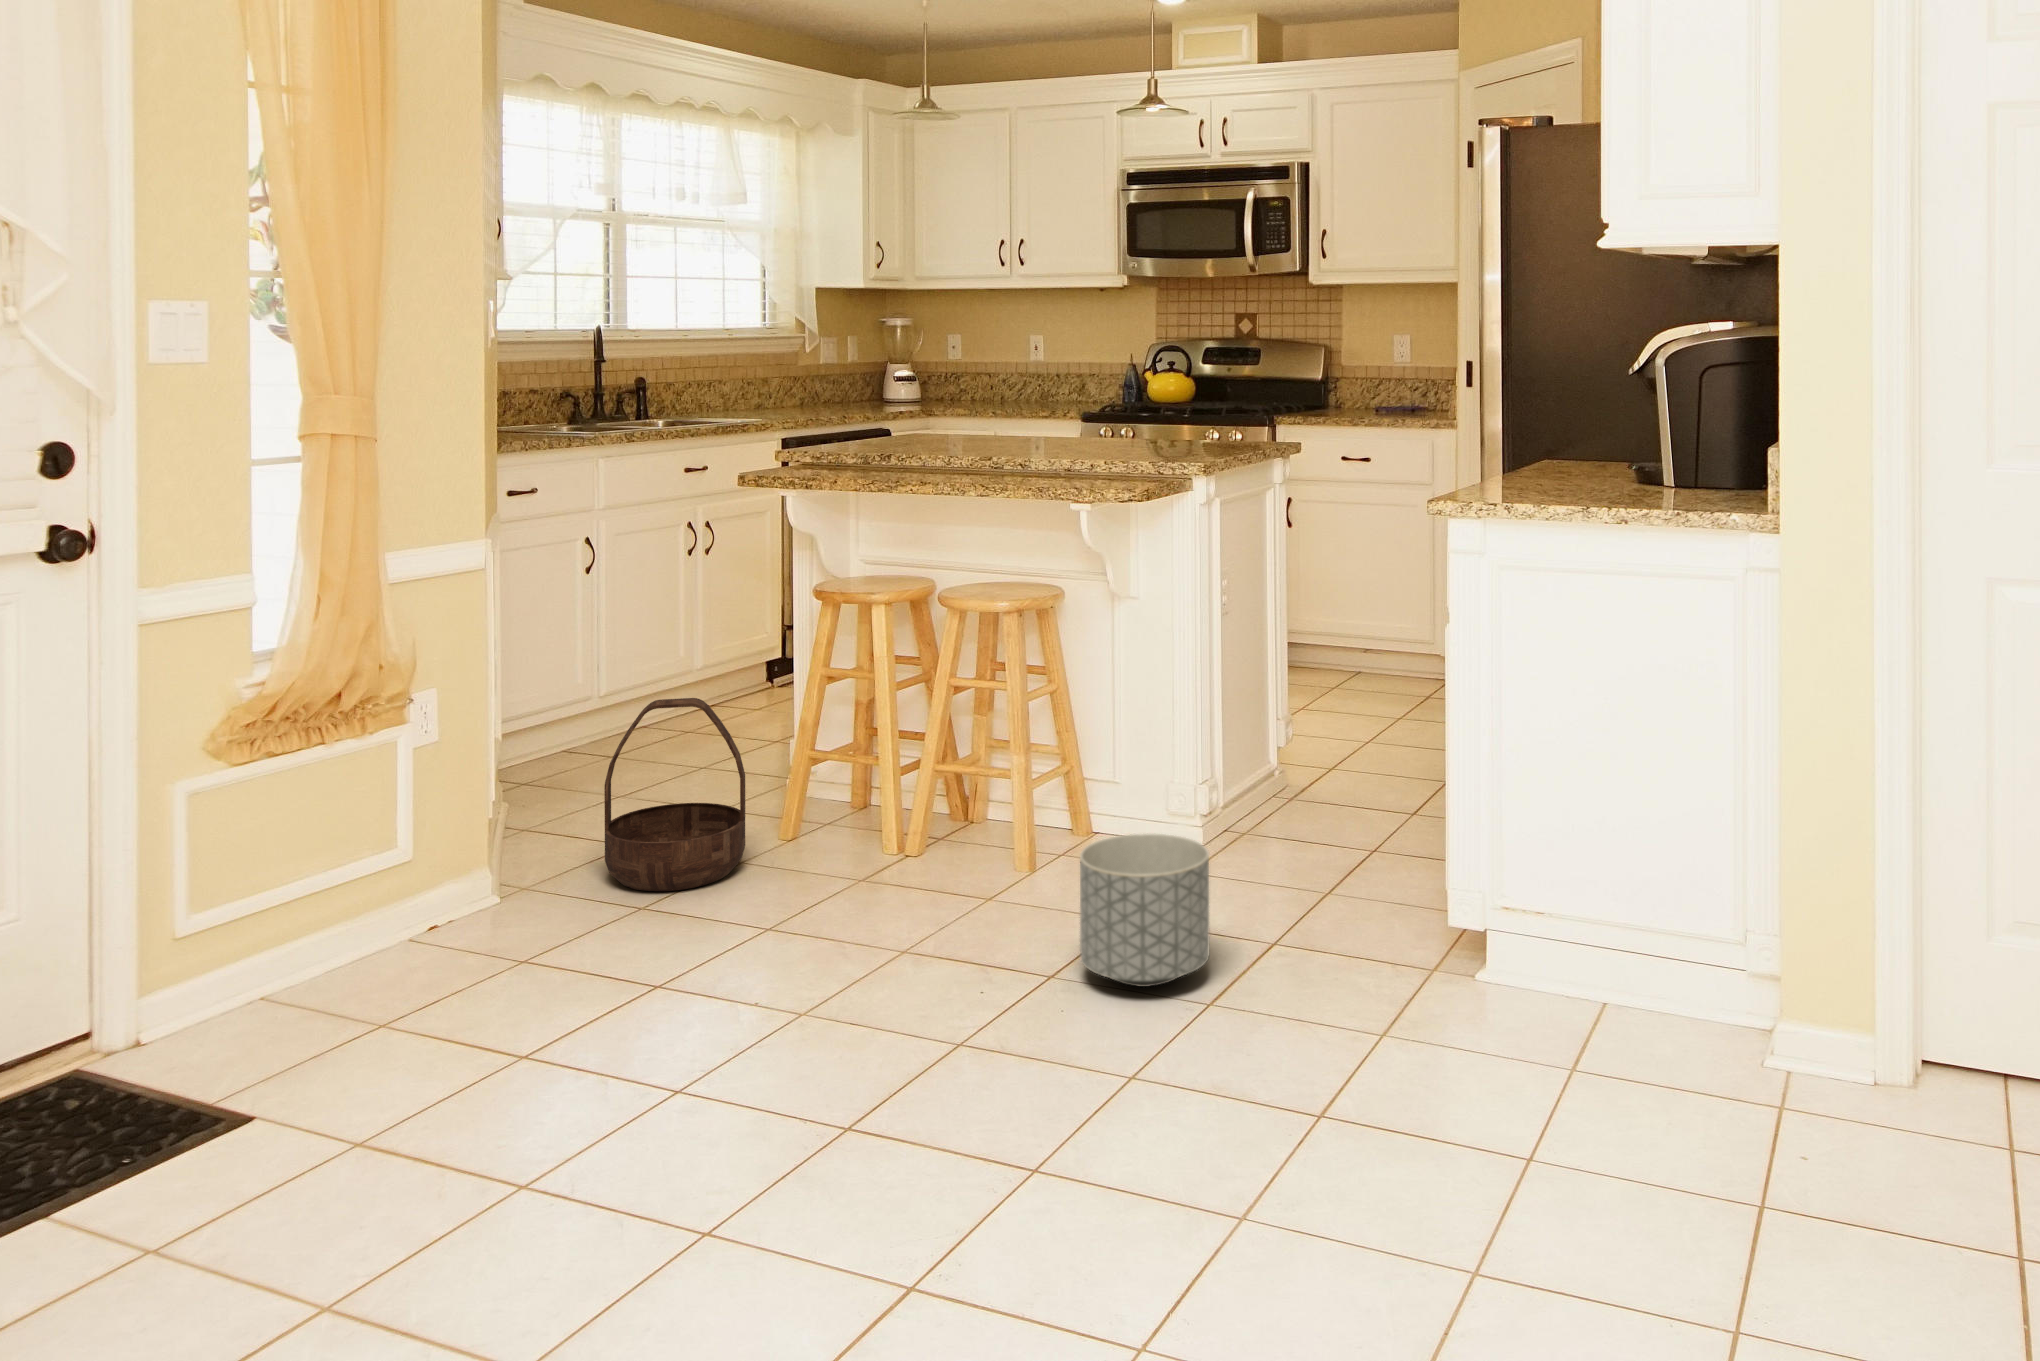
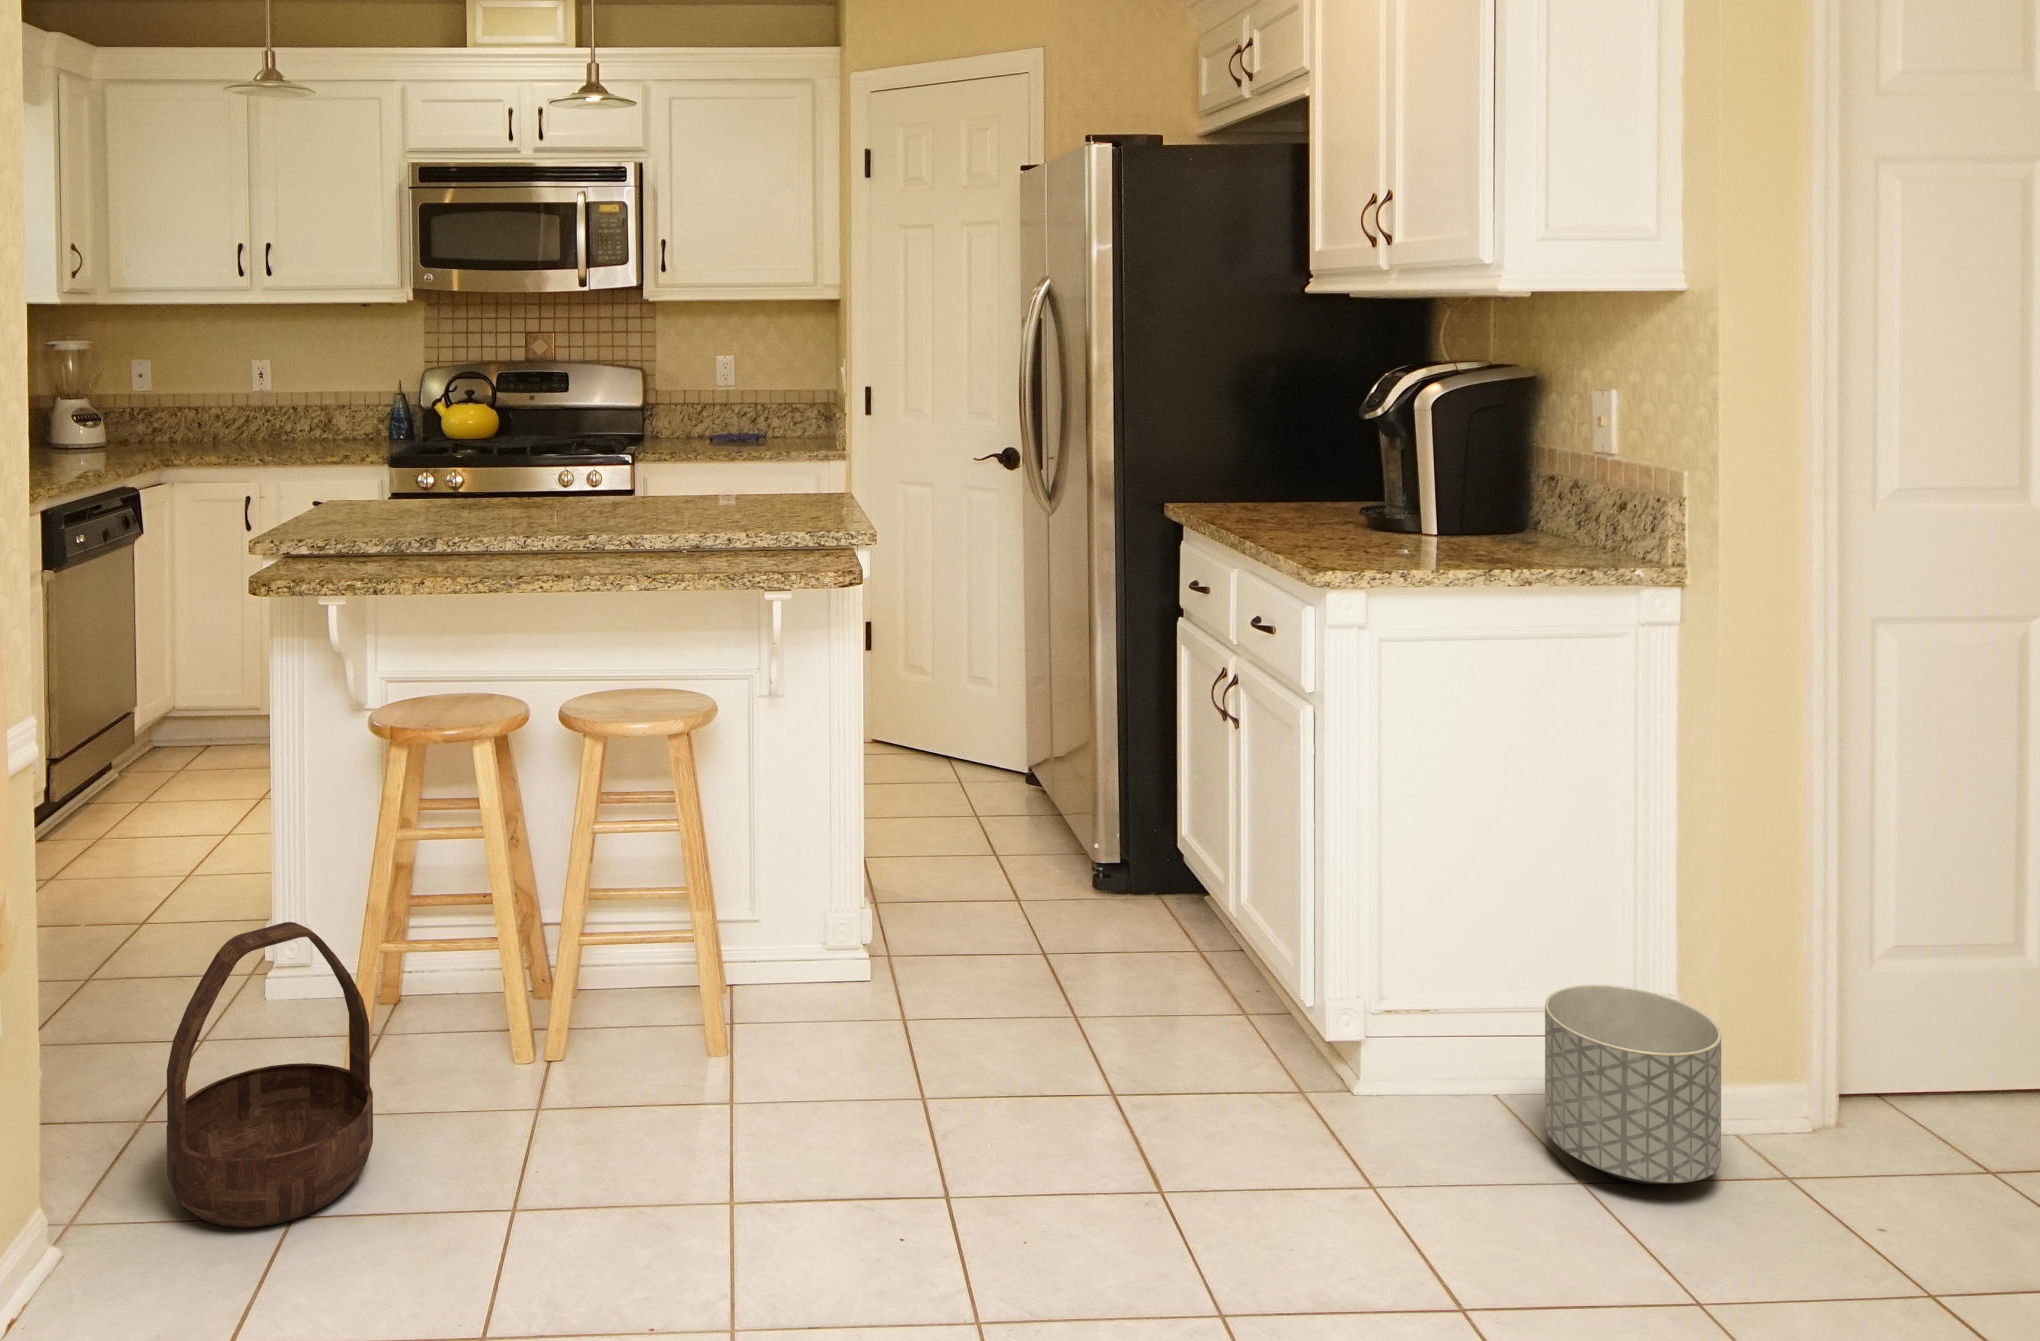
planter: present [1080,834,1209,987] -> present [1545,985,1721,1184]

